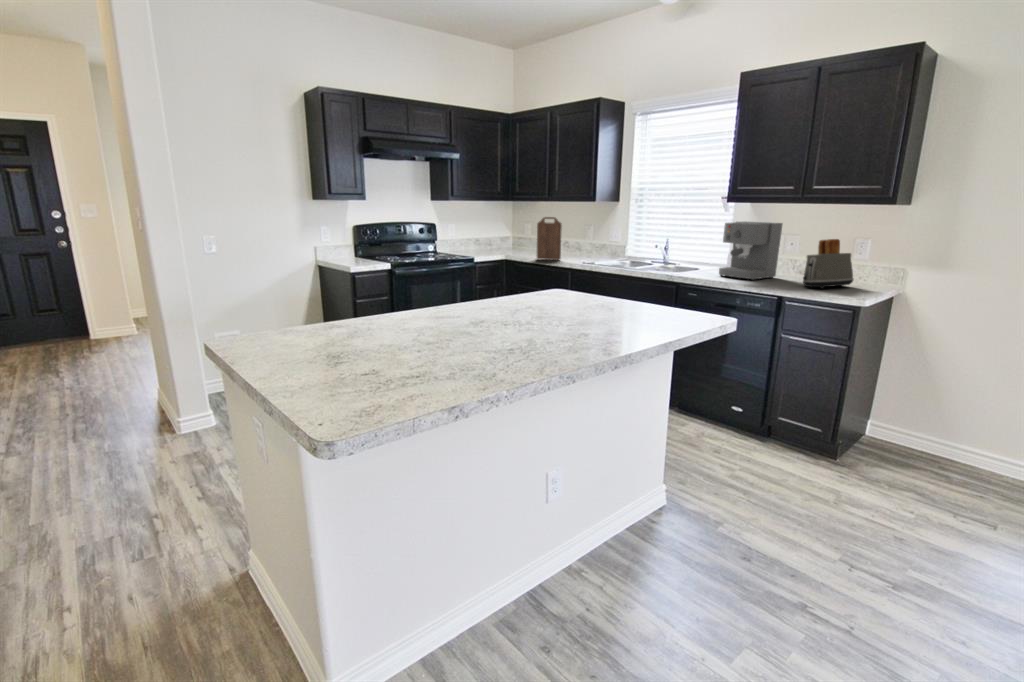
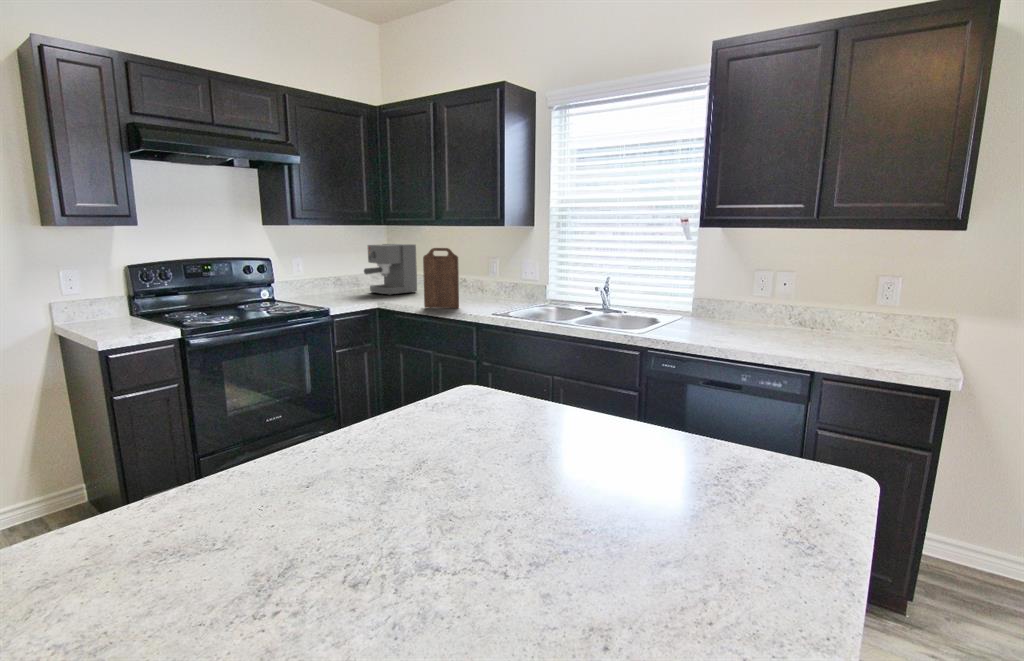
coffee maker: present [719,221,782,280] -> present [364,244,417,295]
toaster: present [803,239,854,289] -> none [833,279,899,355]

